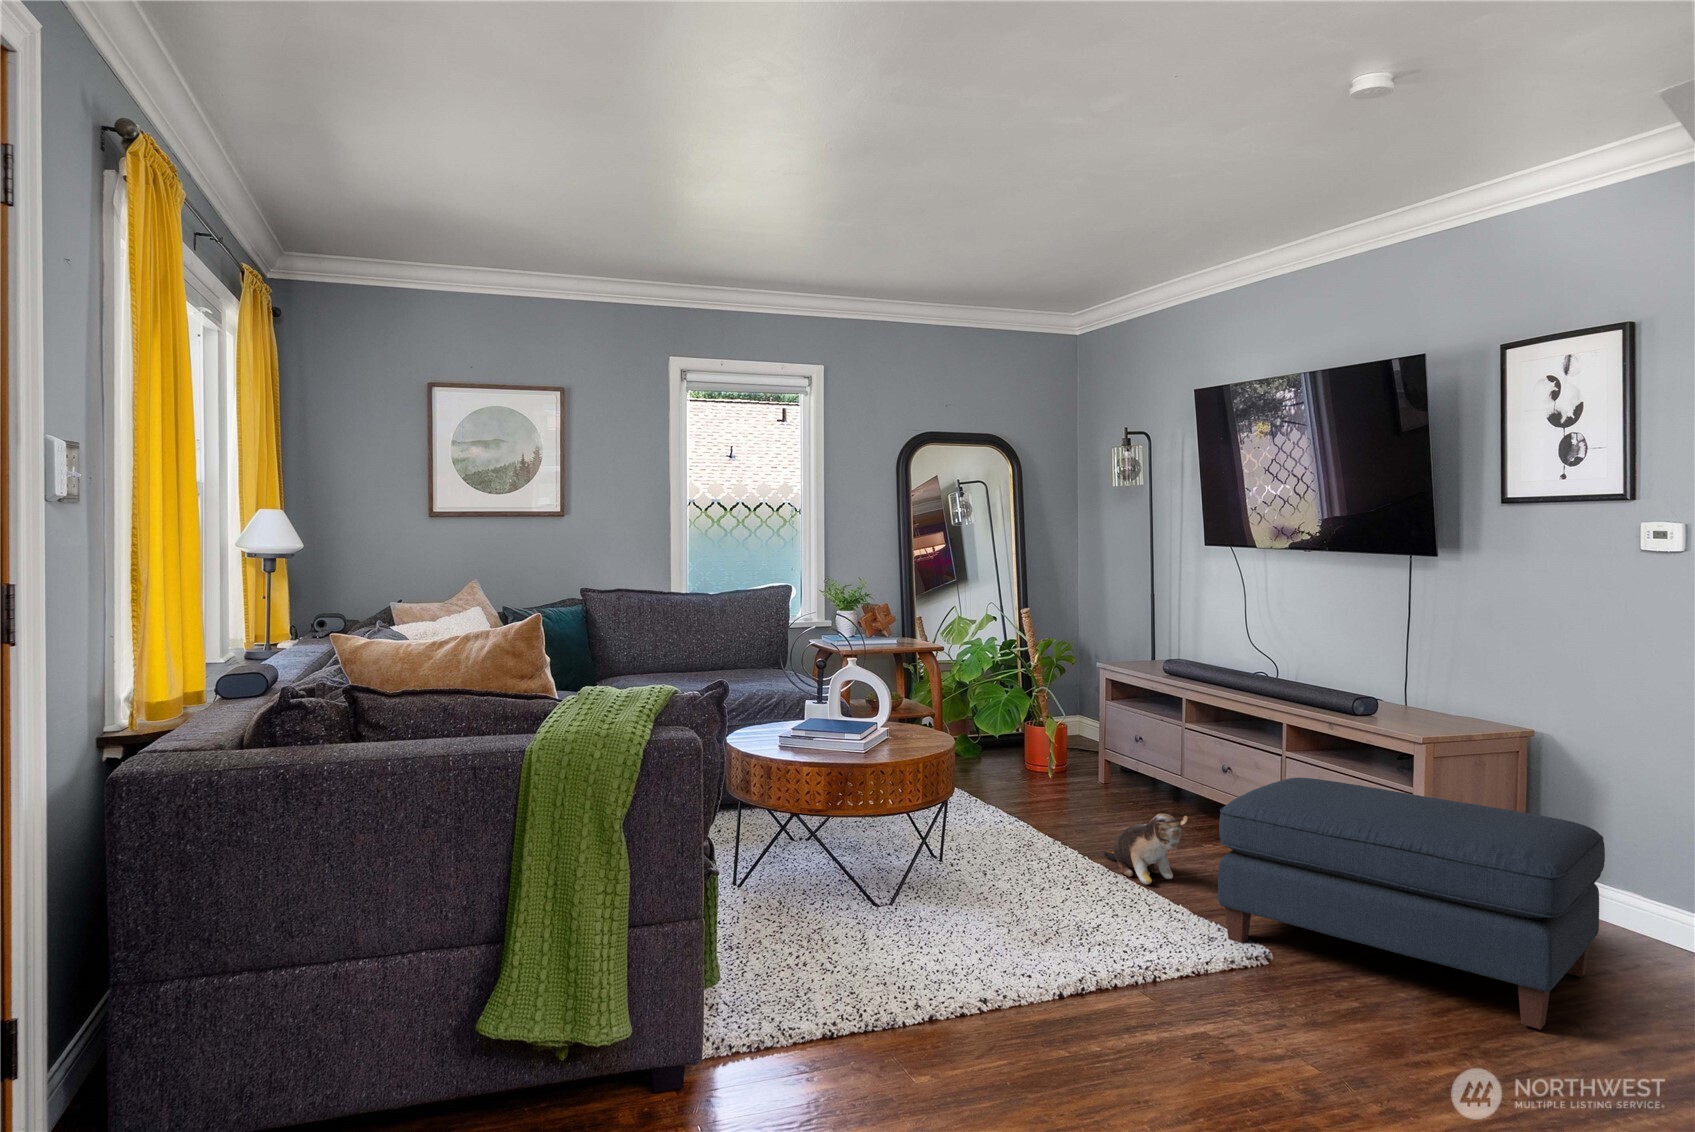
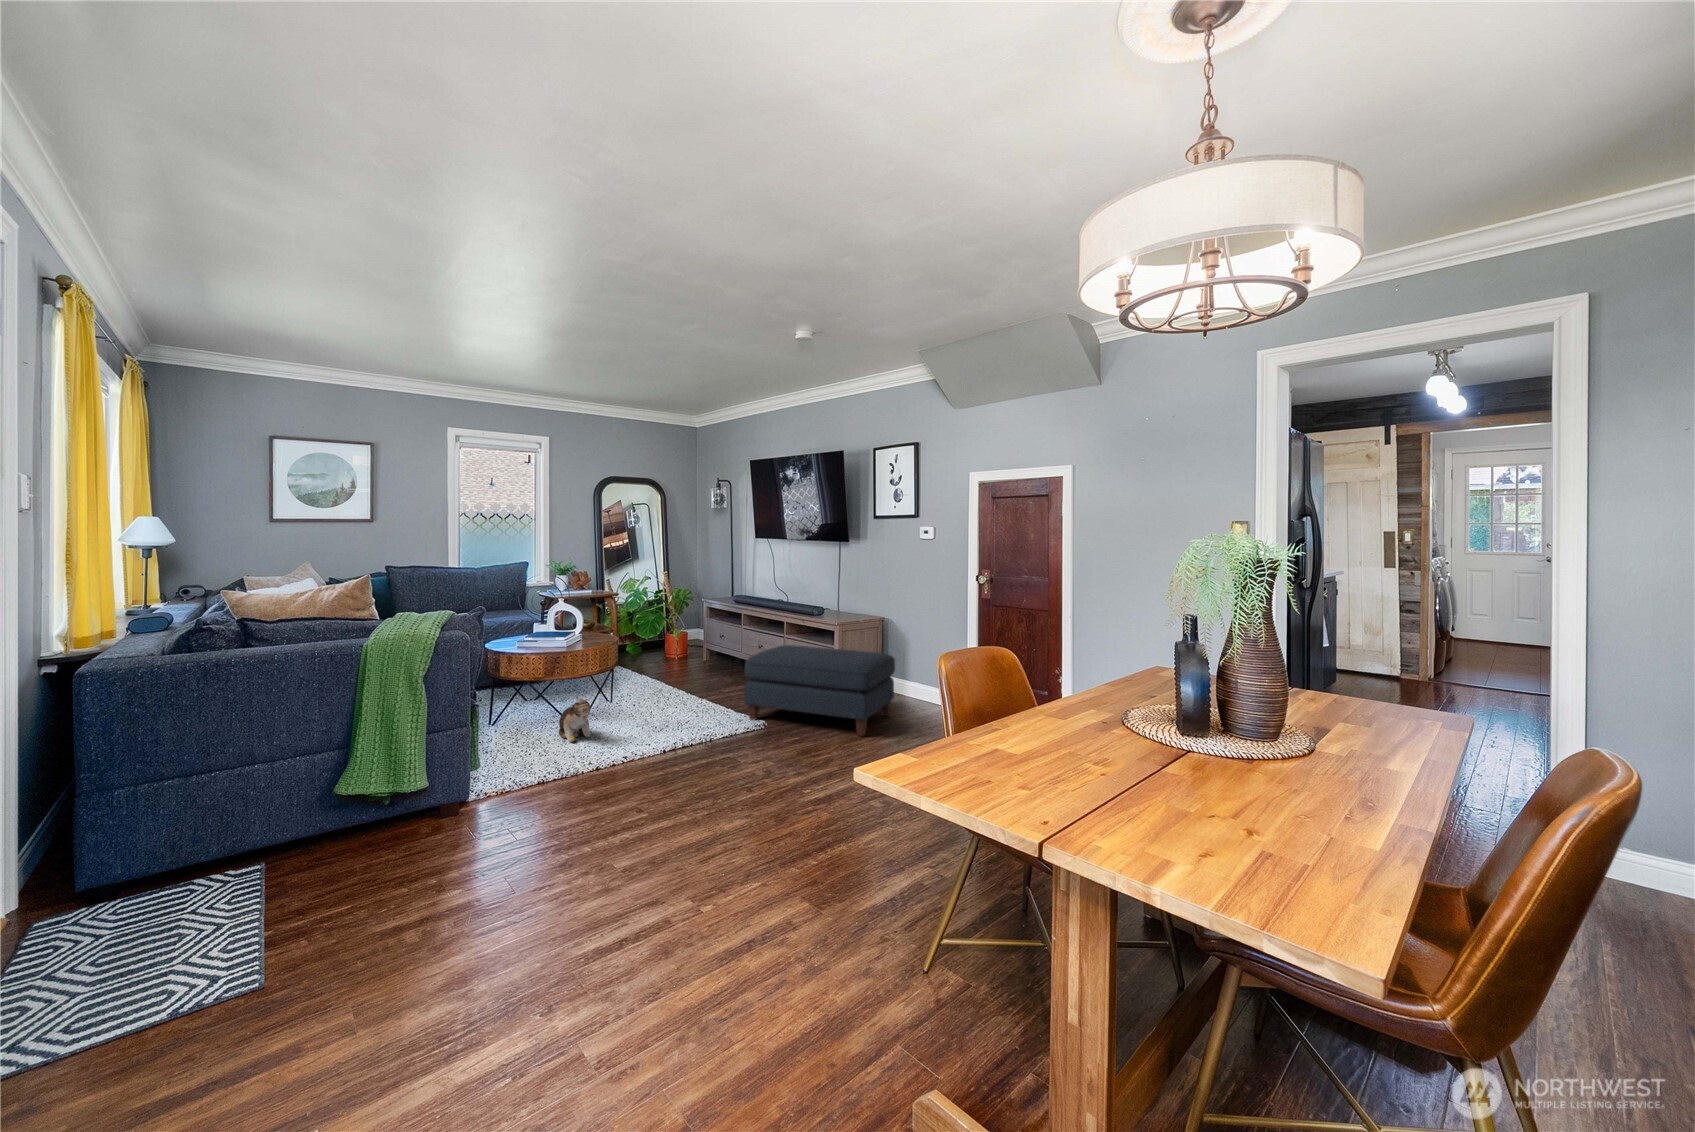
plush toy: present [1104,813,1187,885] -> present [559,699,592,742]

